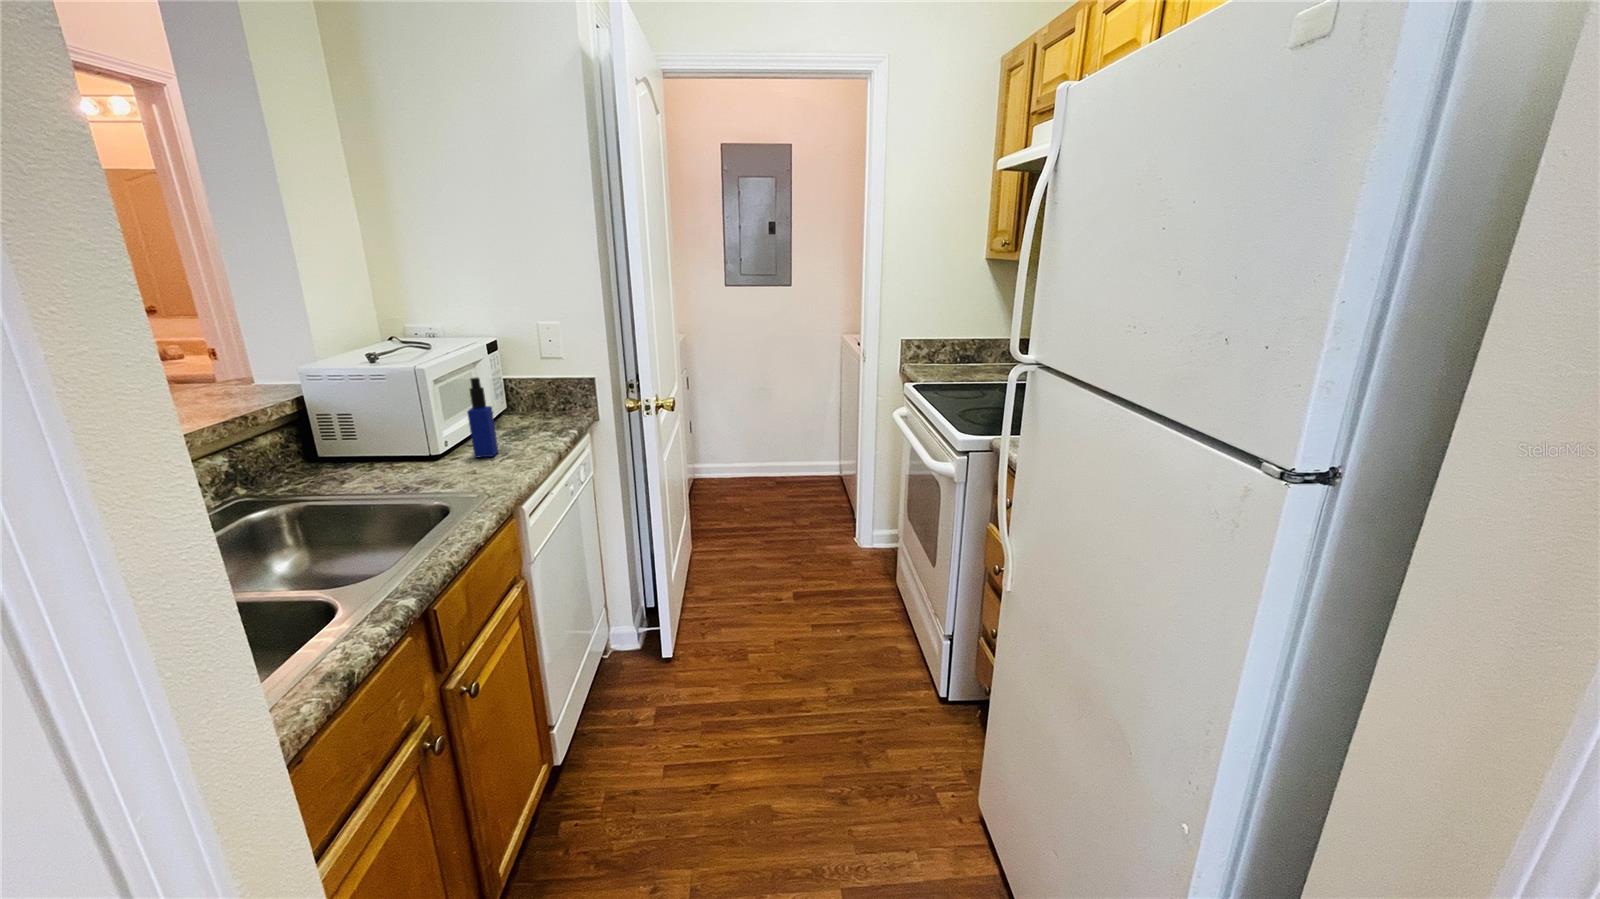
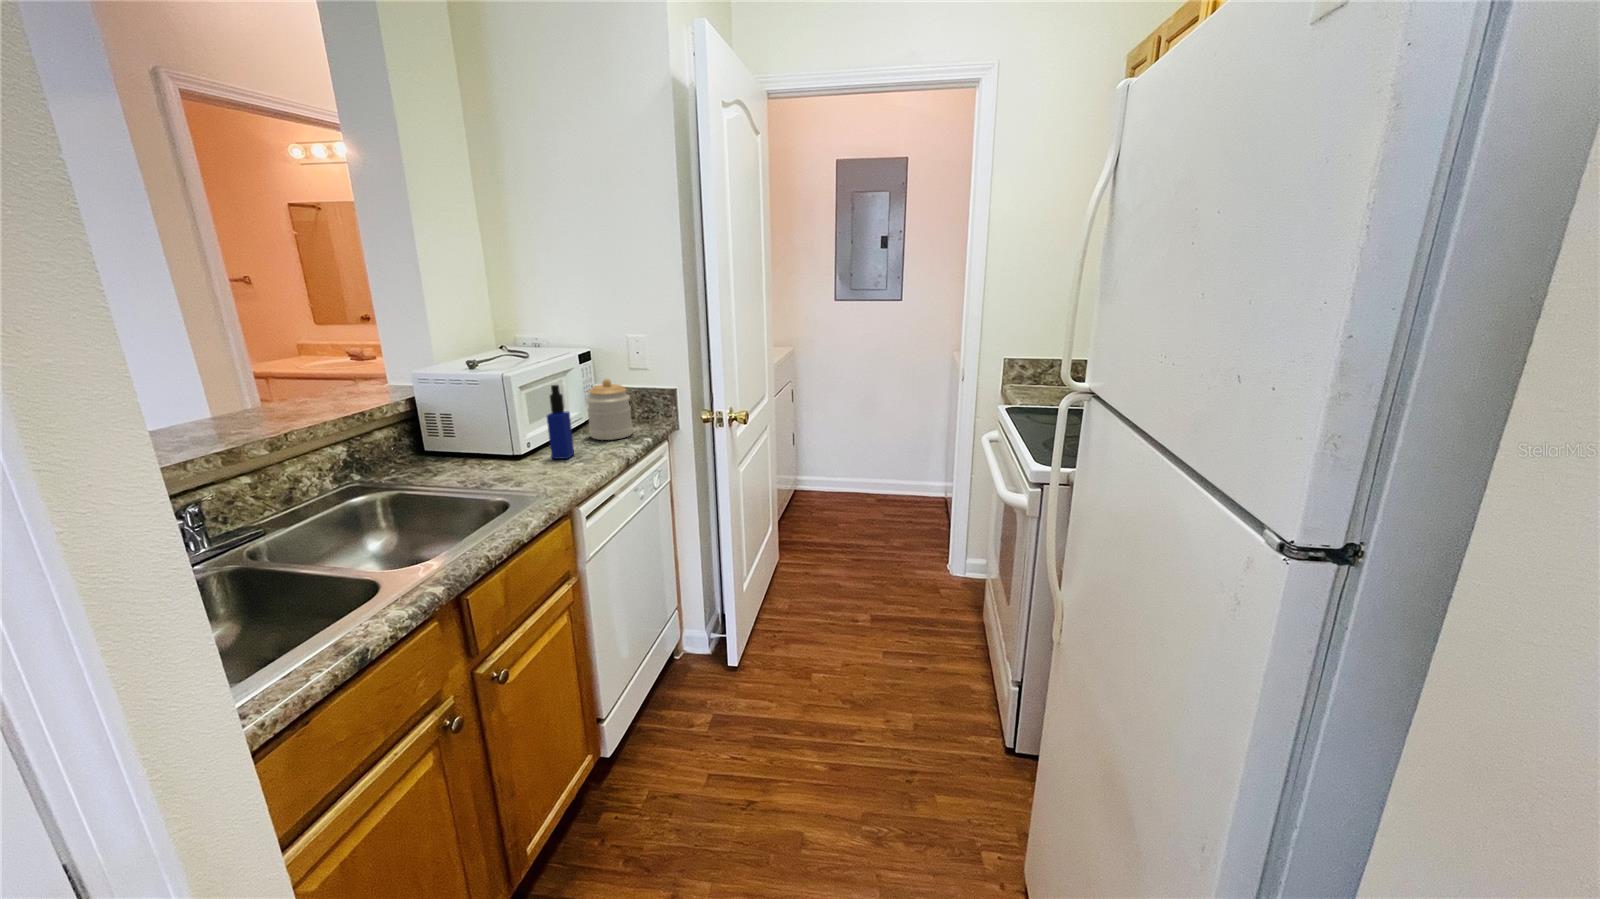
jar: none [501,370,554,435] -> present [586,379,632,440]

